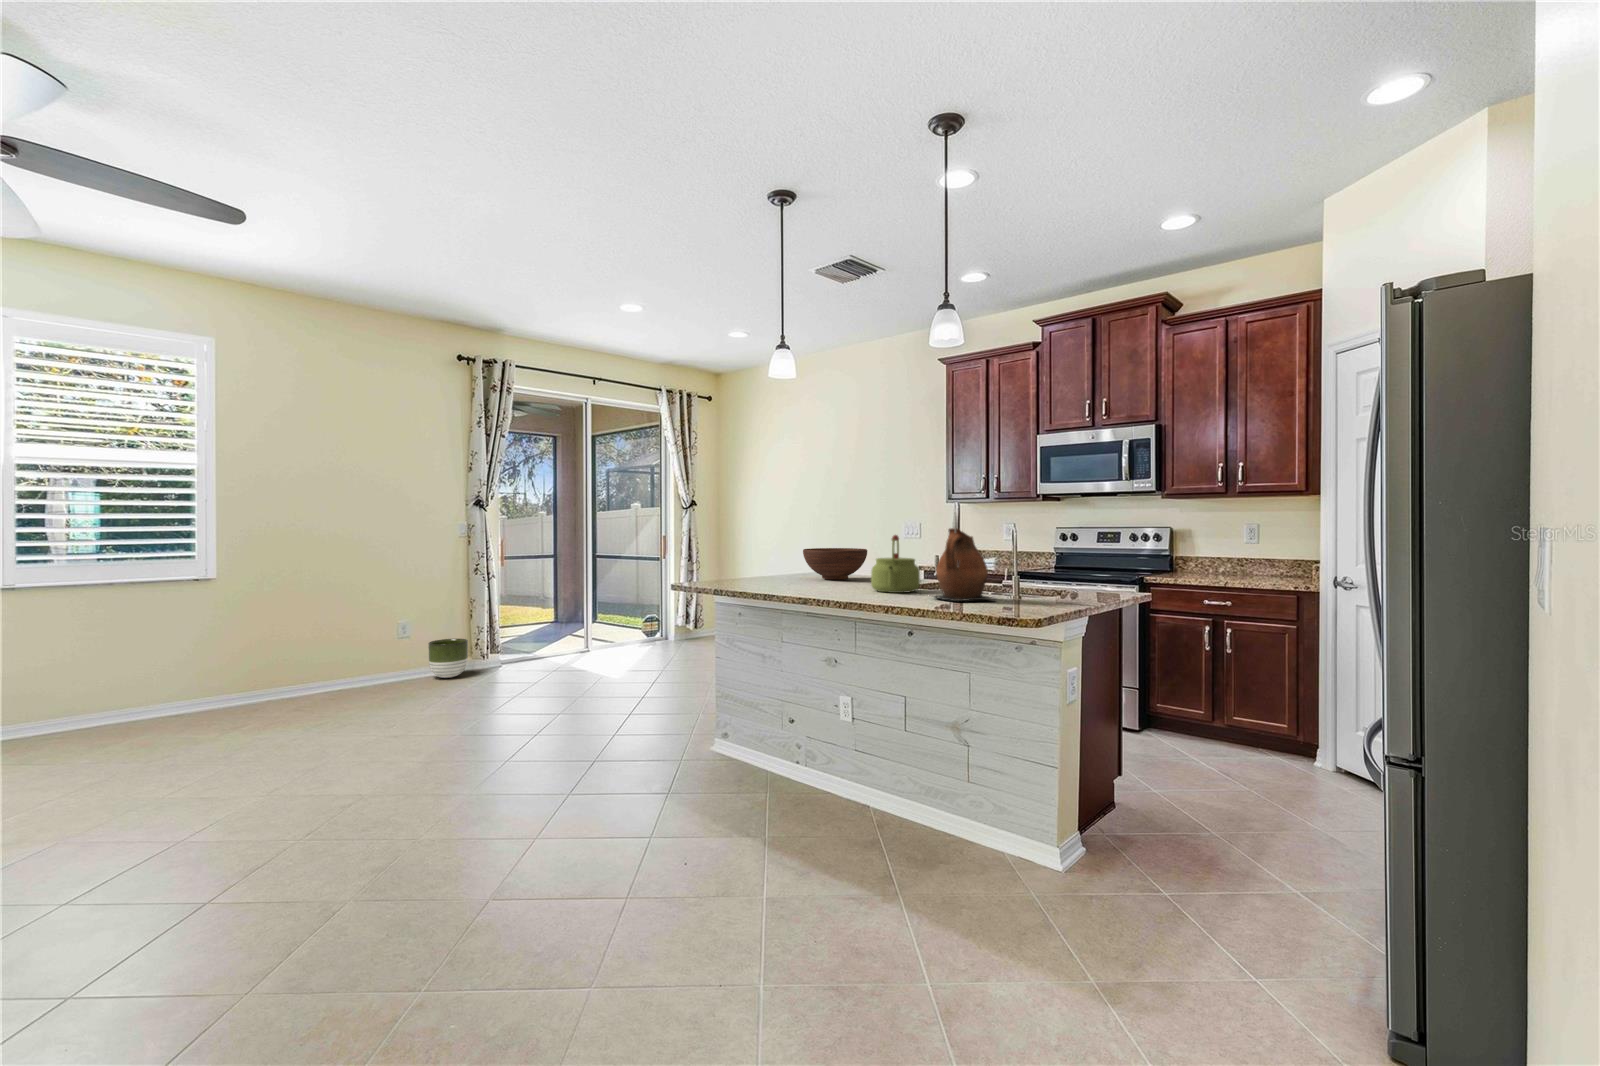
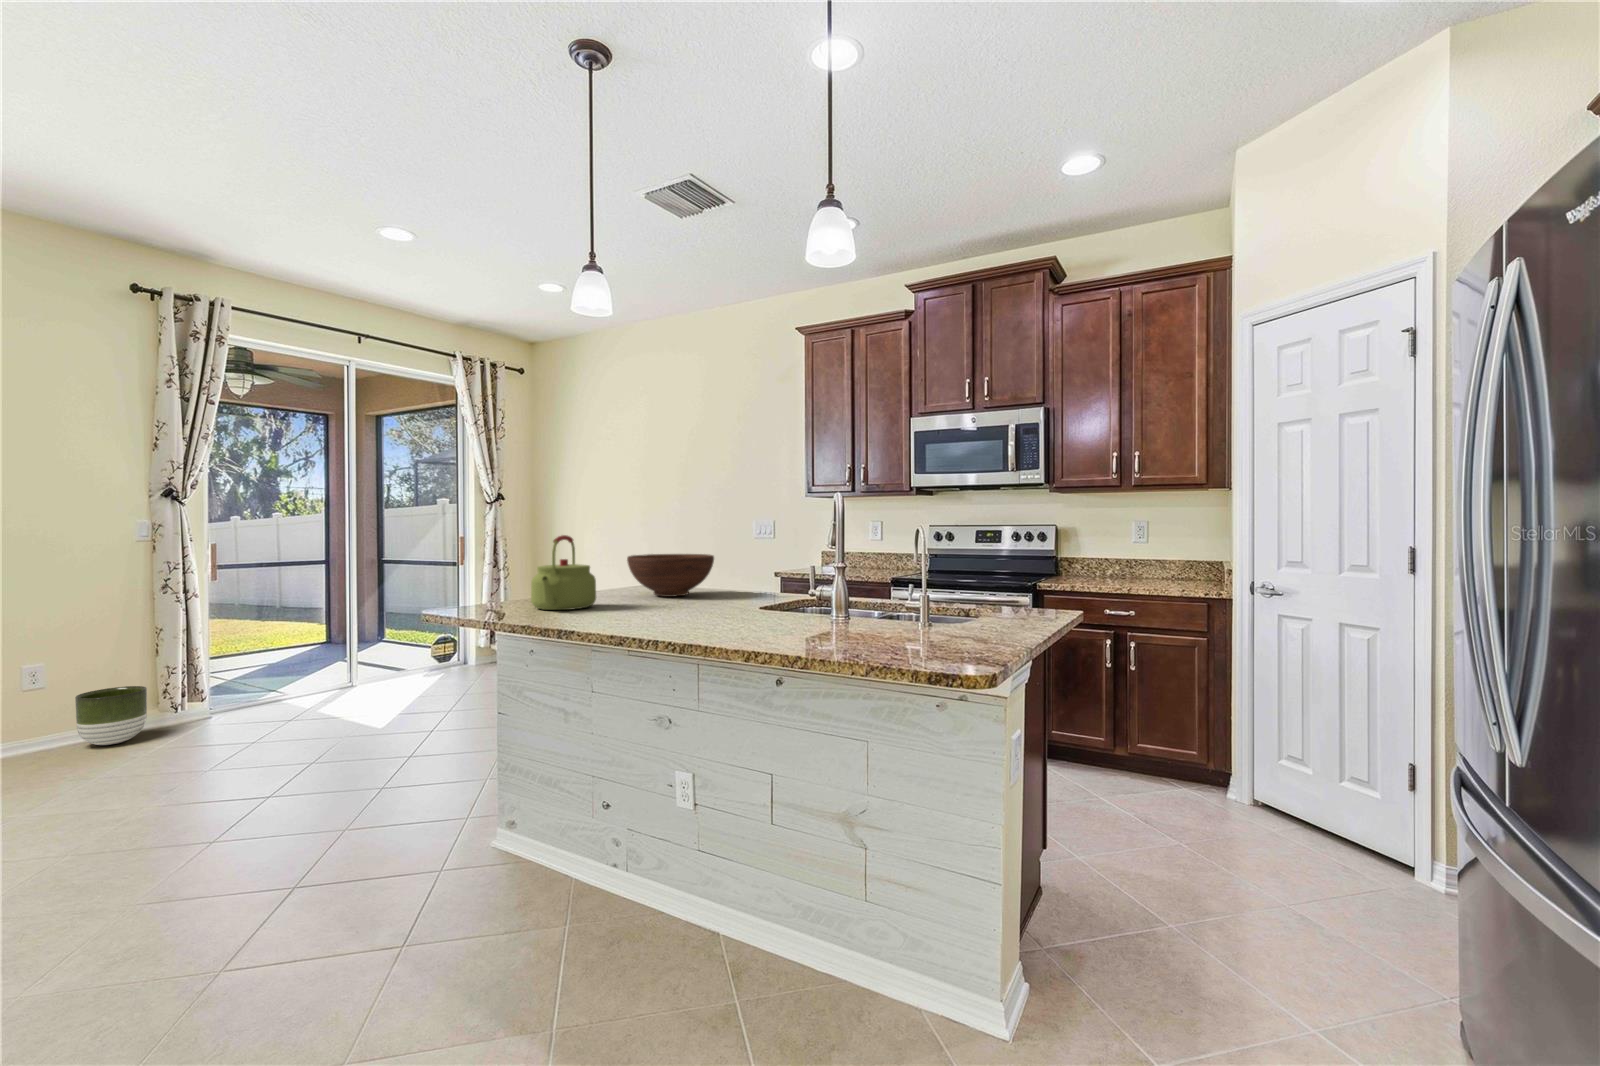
ceramic pitcher: present [934,528,996,601] -> none [803,528,899,634]
kettle: present [871,535,920,593] -> present [531,535,596,610]

